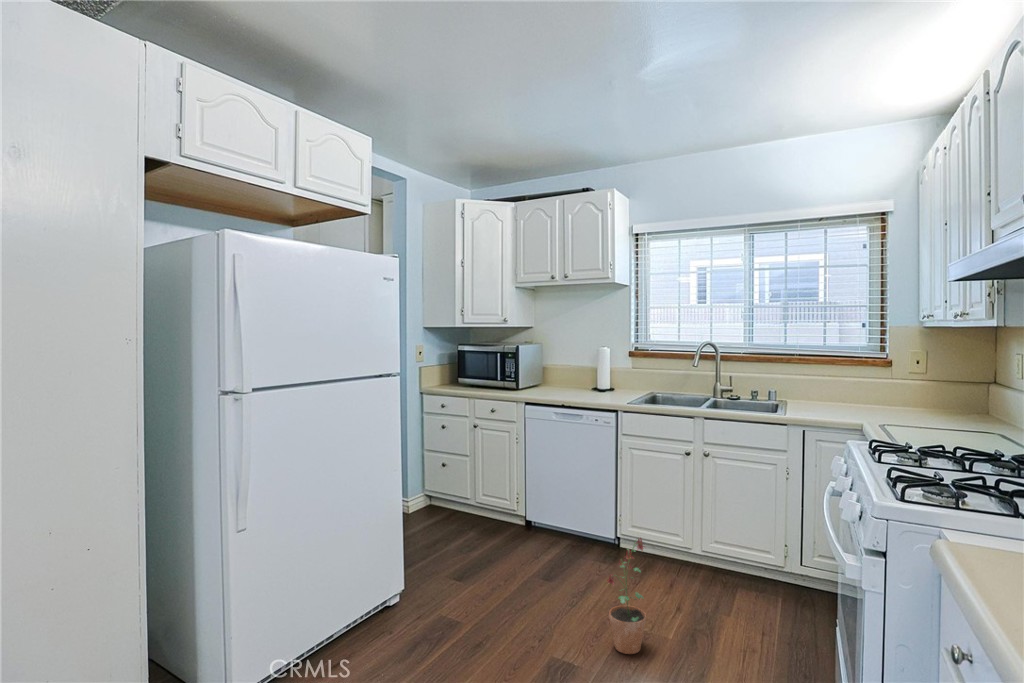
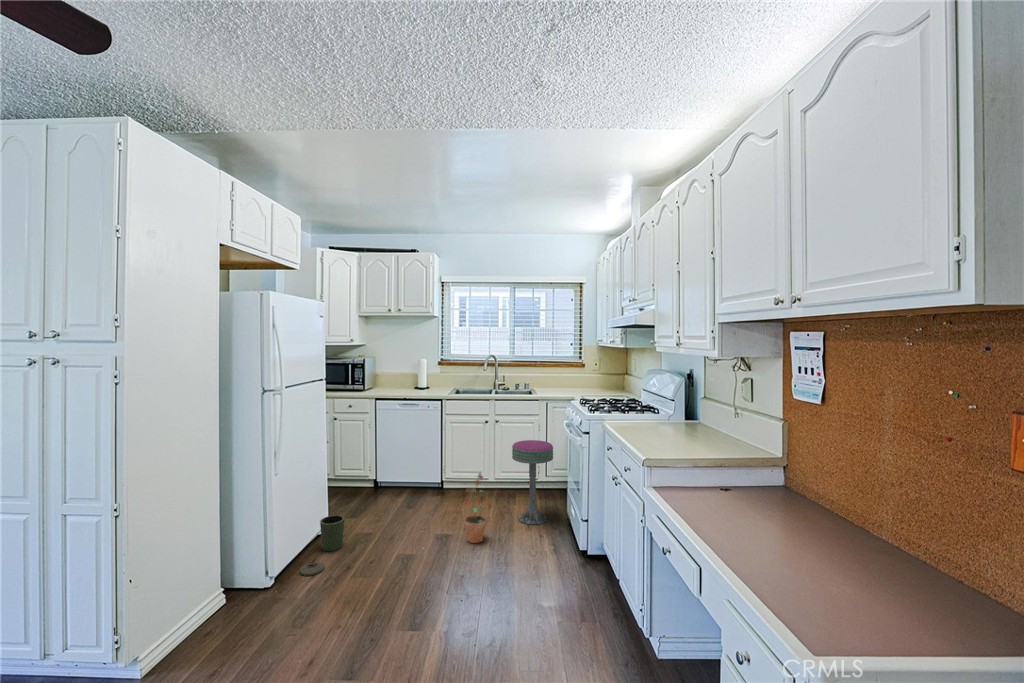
bar stool: none [708,492,786,646] -> present [512,440,553,525]
trash can: none [371,563,444,644] -> present [300,515,345,576]

